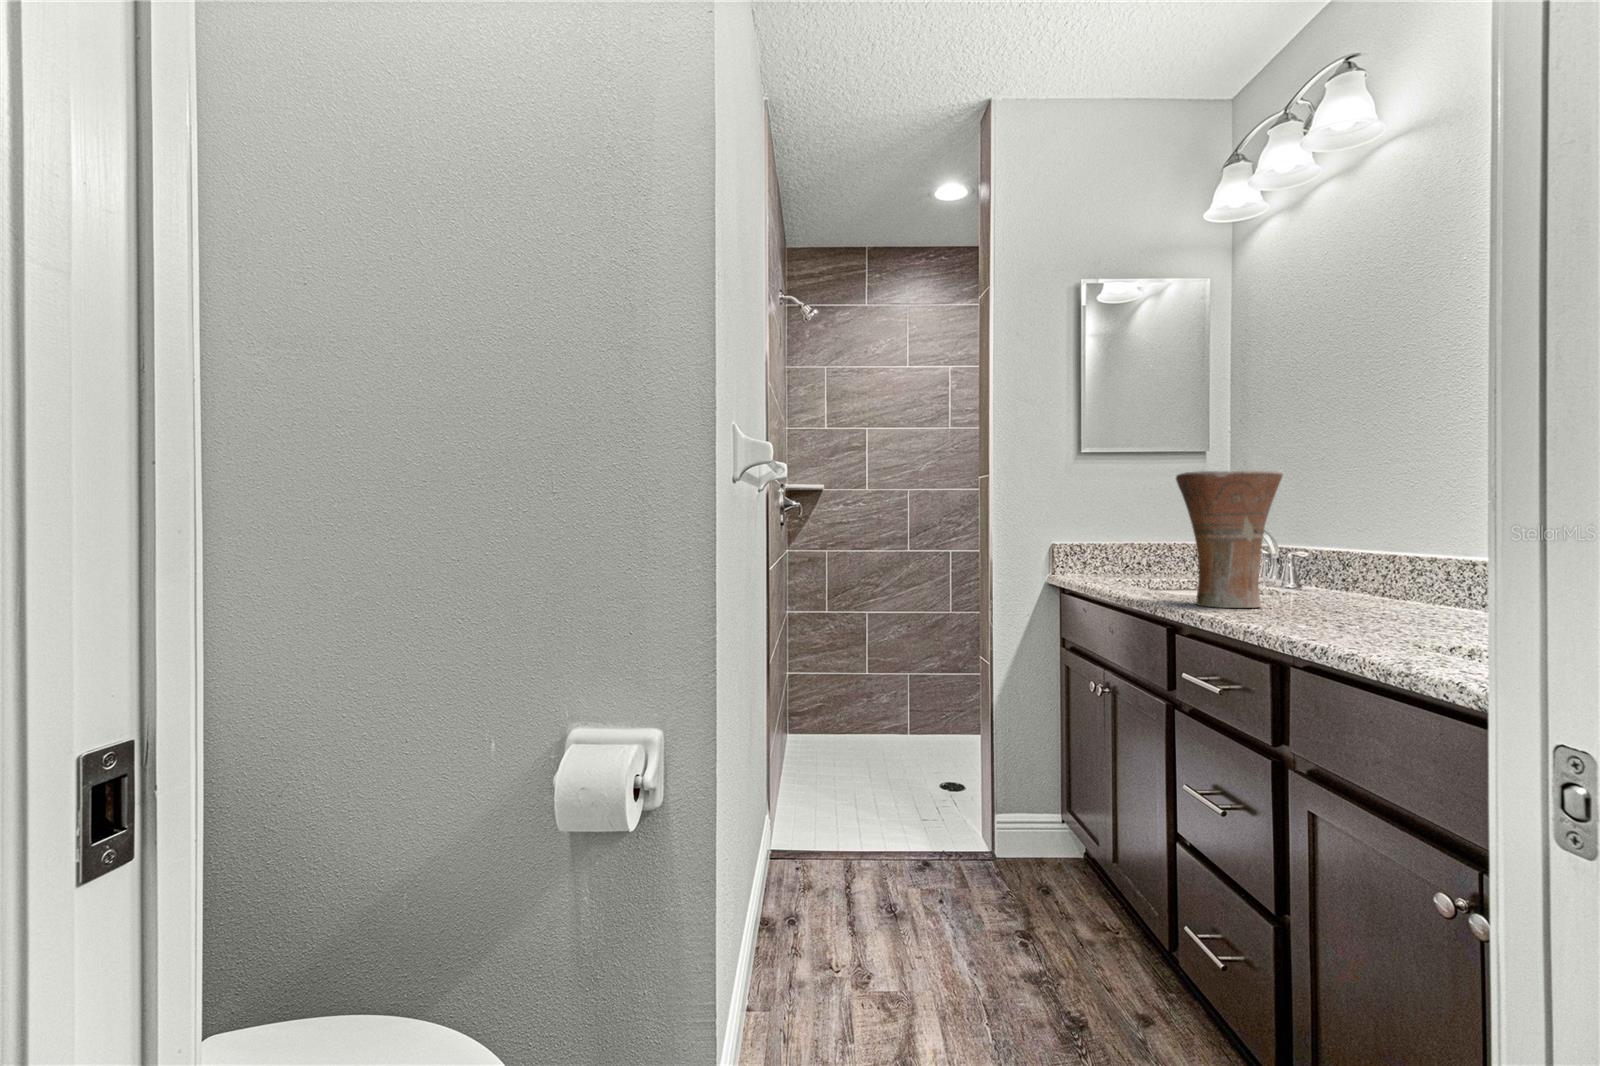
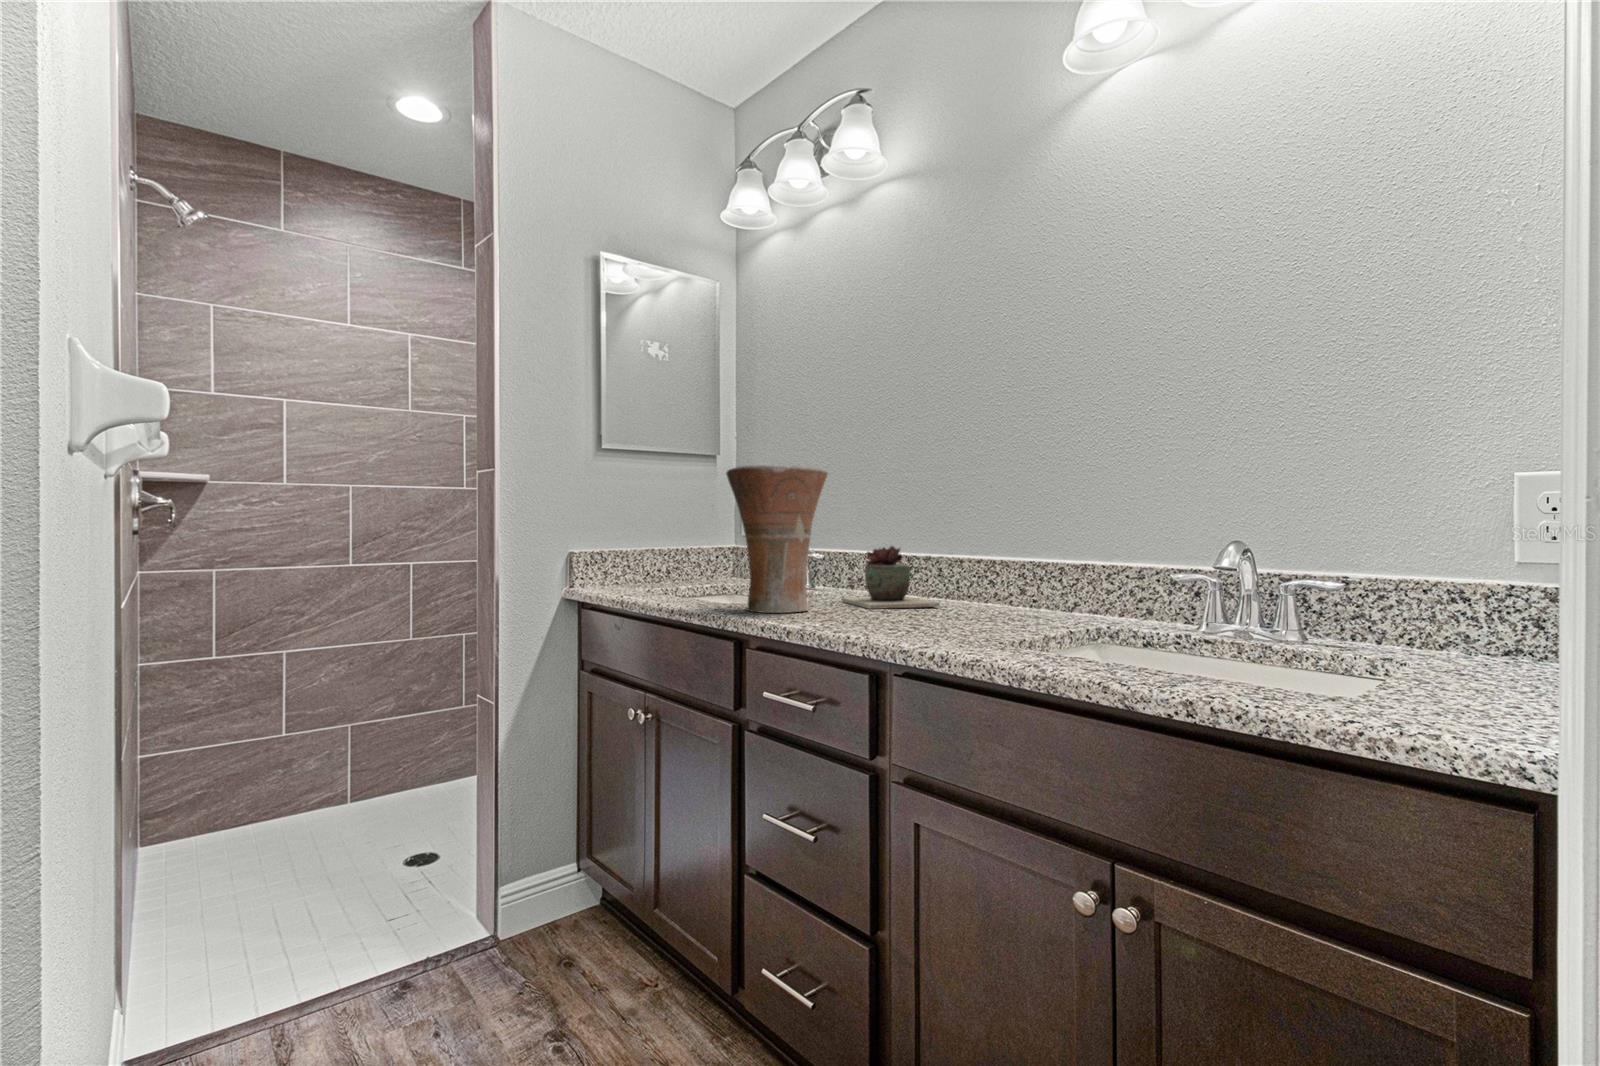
succulent plant: none [1318,545,1431,612] -> present [842,546,940,609]

